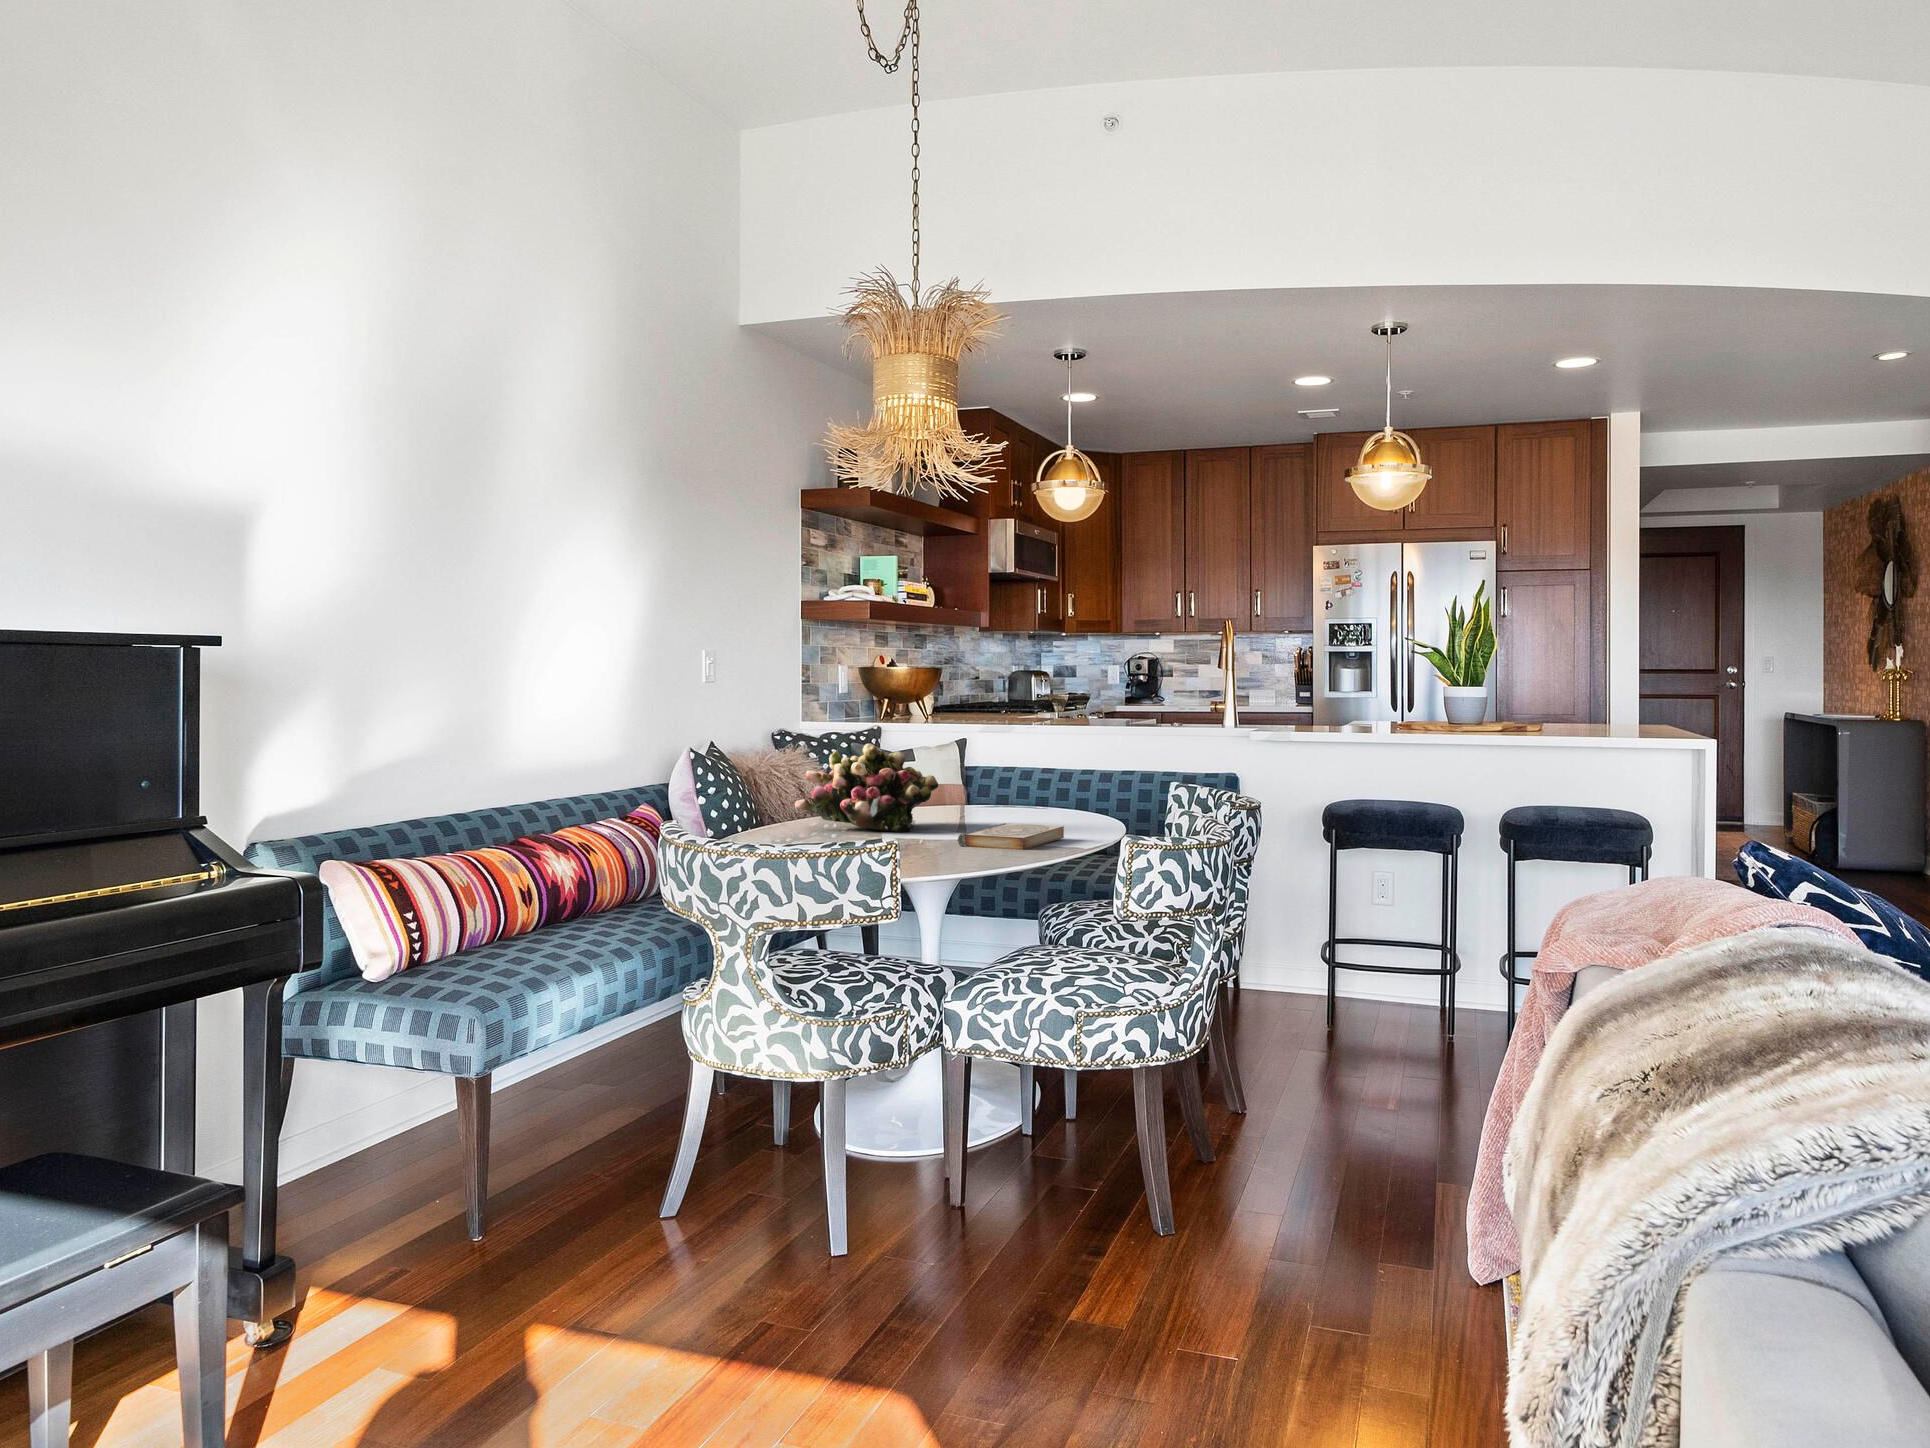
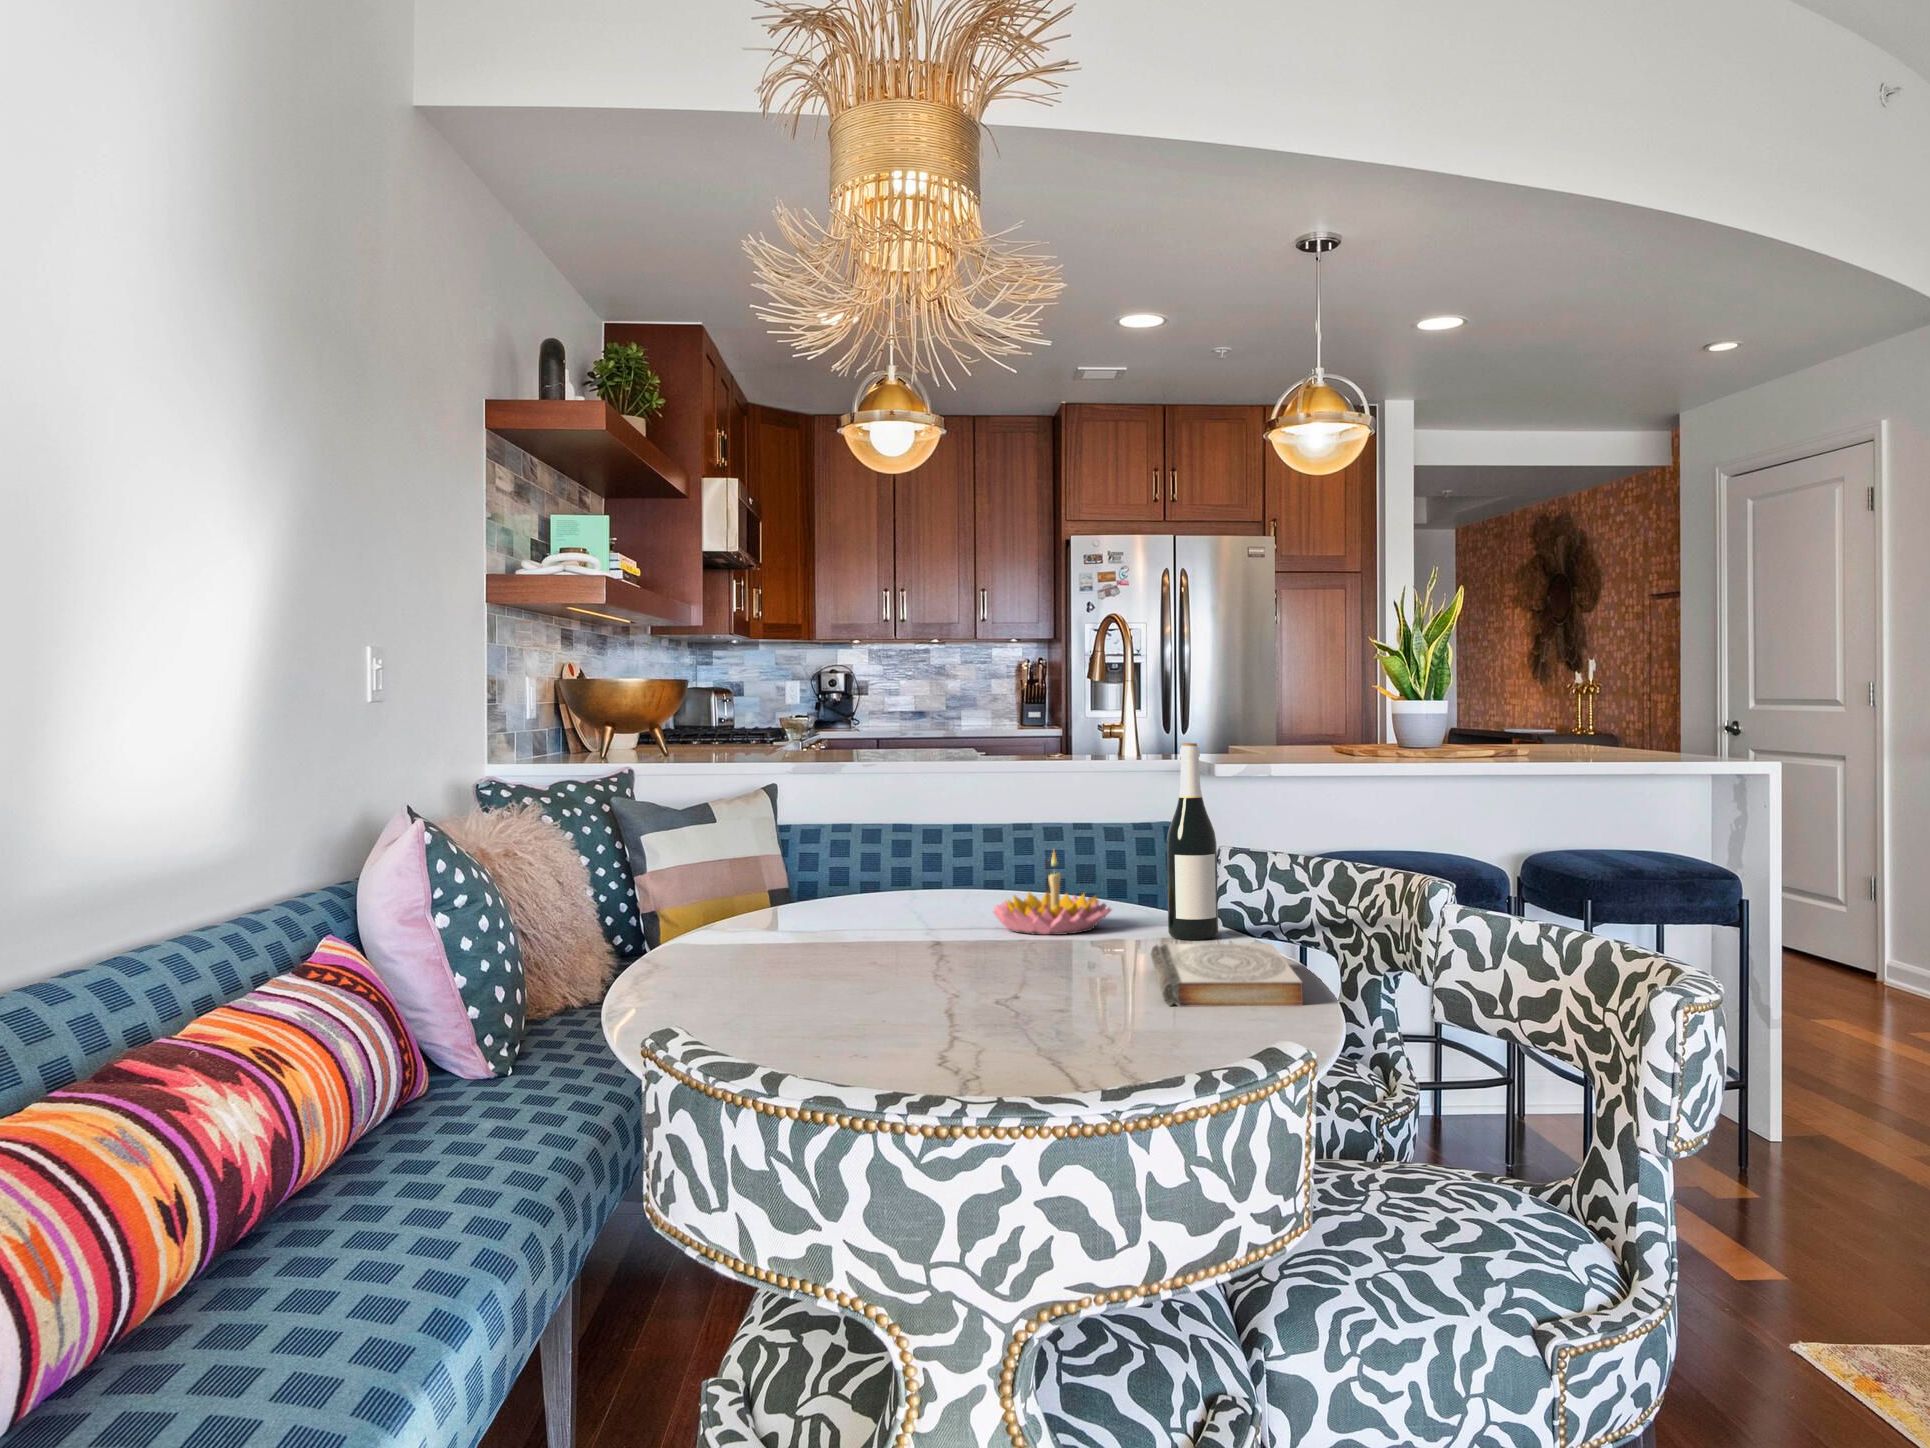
wine bottle: none [1059,714,1089,830] -> present [1167,743,1218,940]
flower arrangement: present [795,744,938,832] -> none [740,809,992,973]
candle holder: none [978,774,1049,824] -> present [993,851,1111,935]

